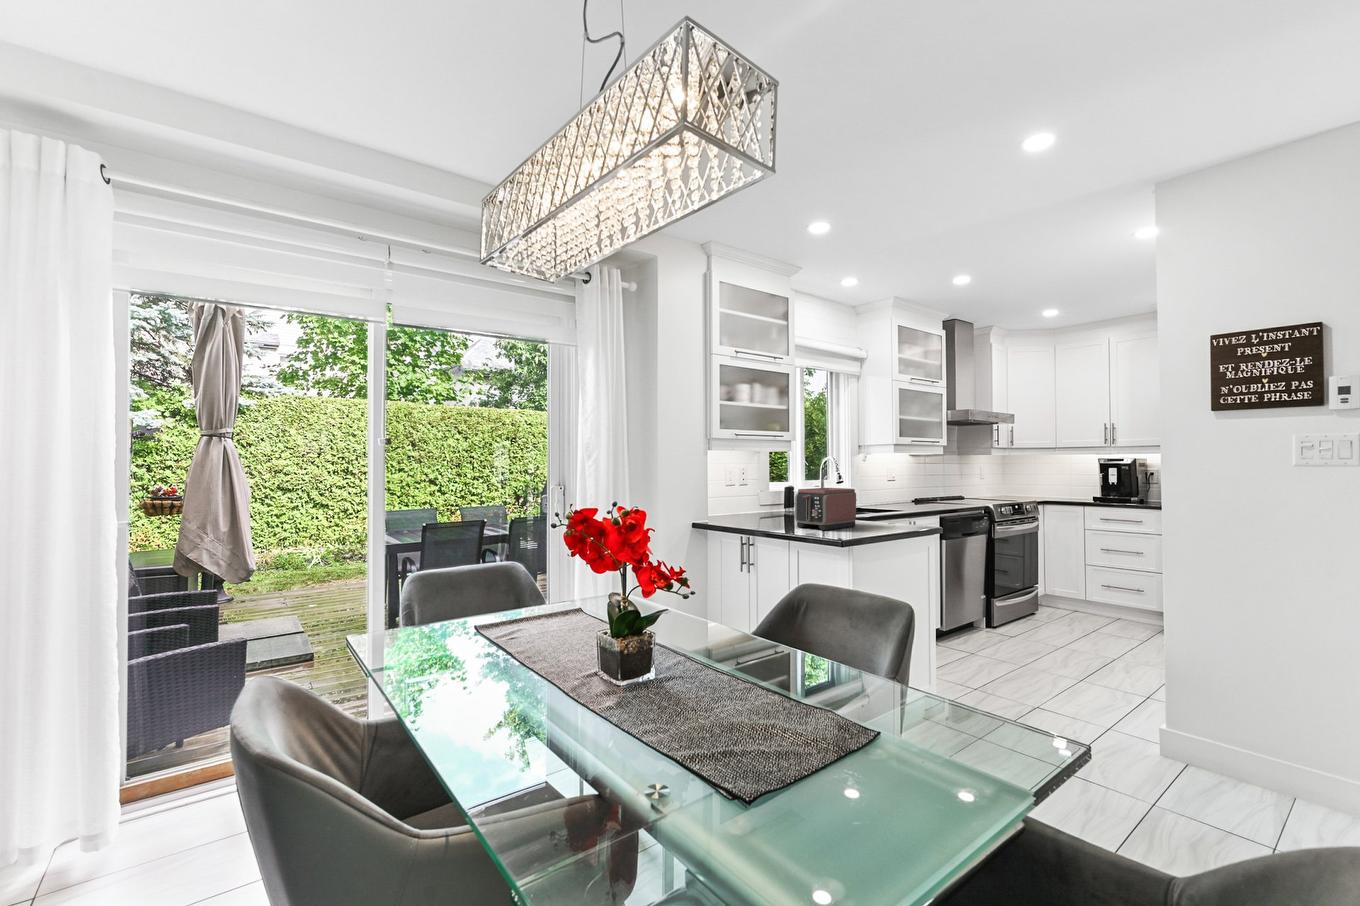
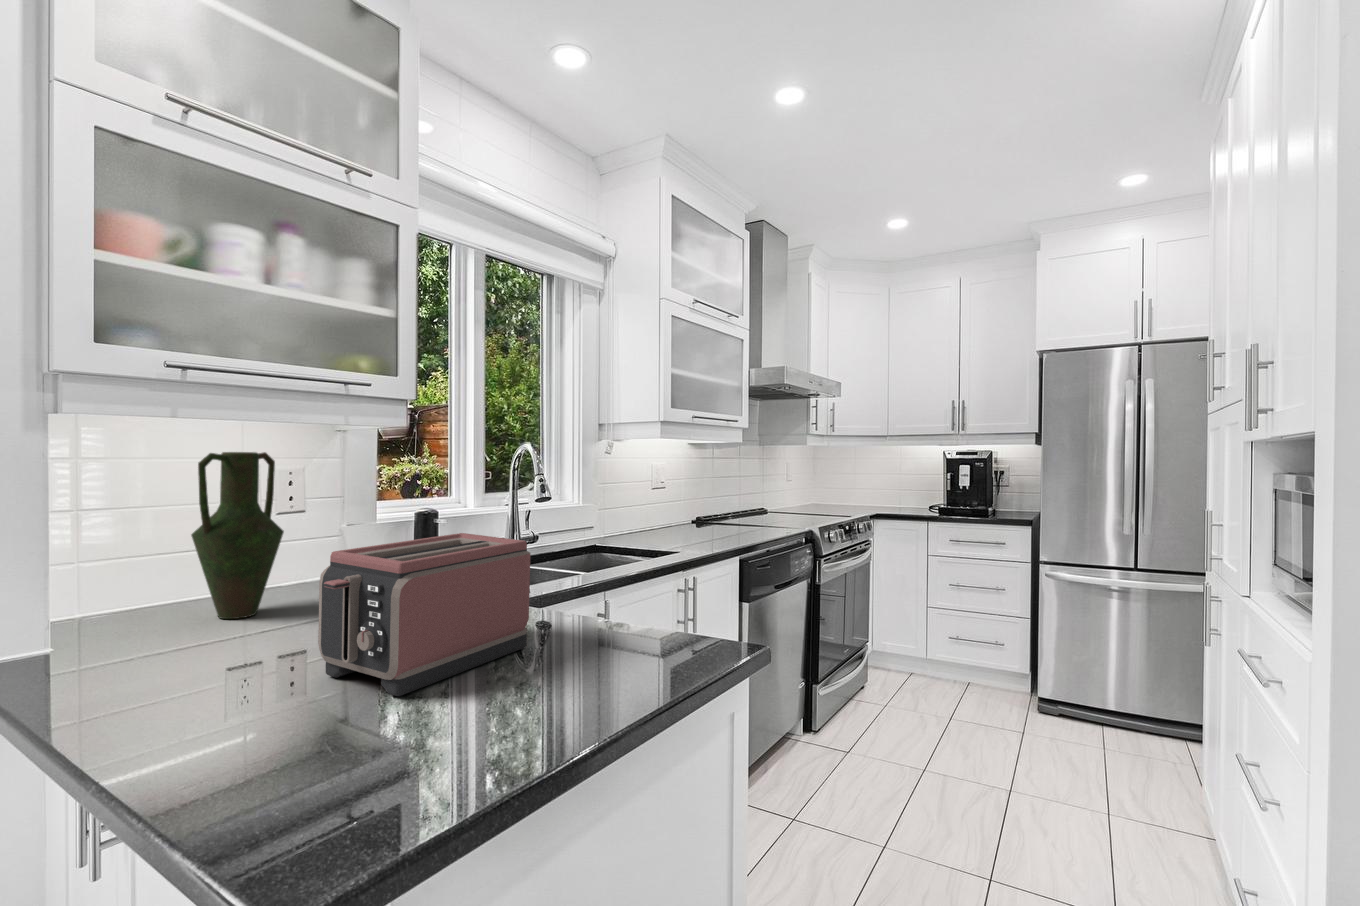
vase: none [731,461,758,519] -> present [191,452,284,619]

